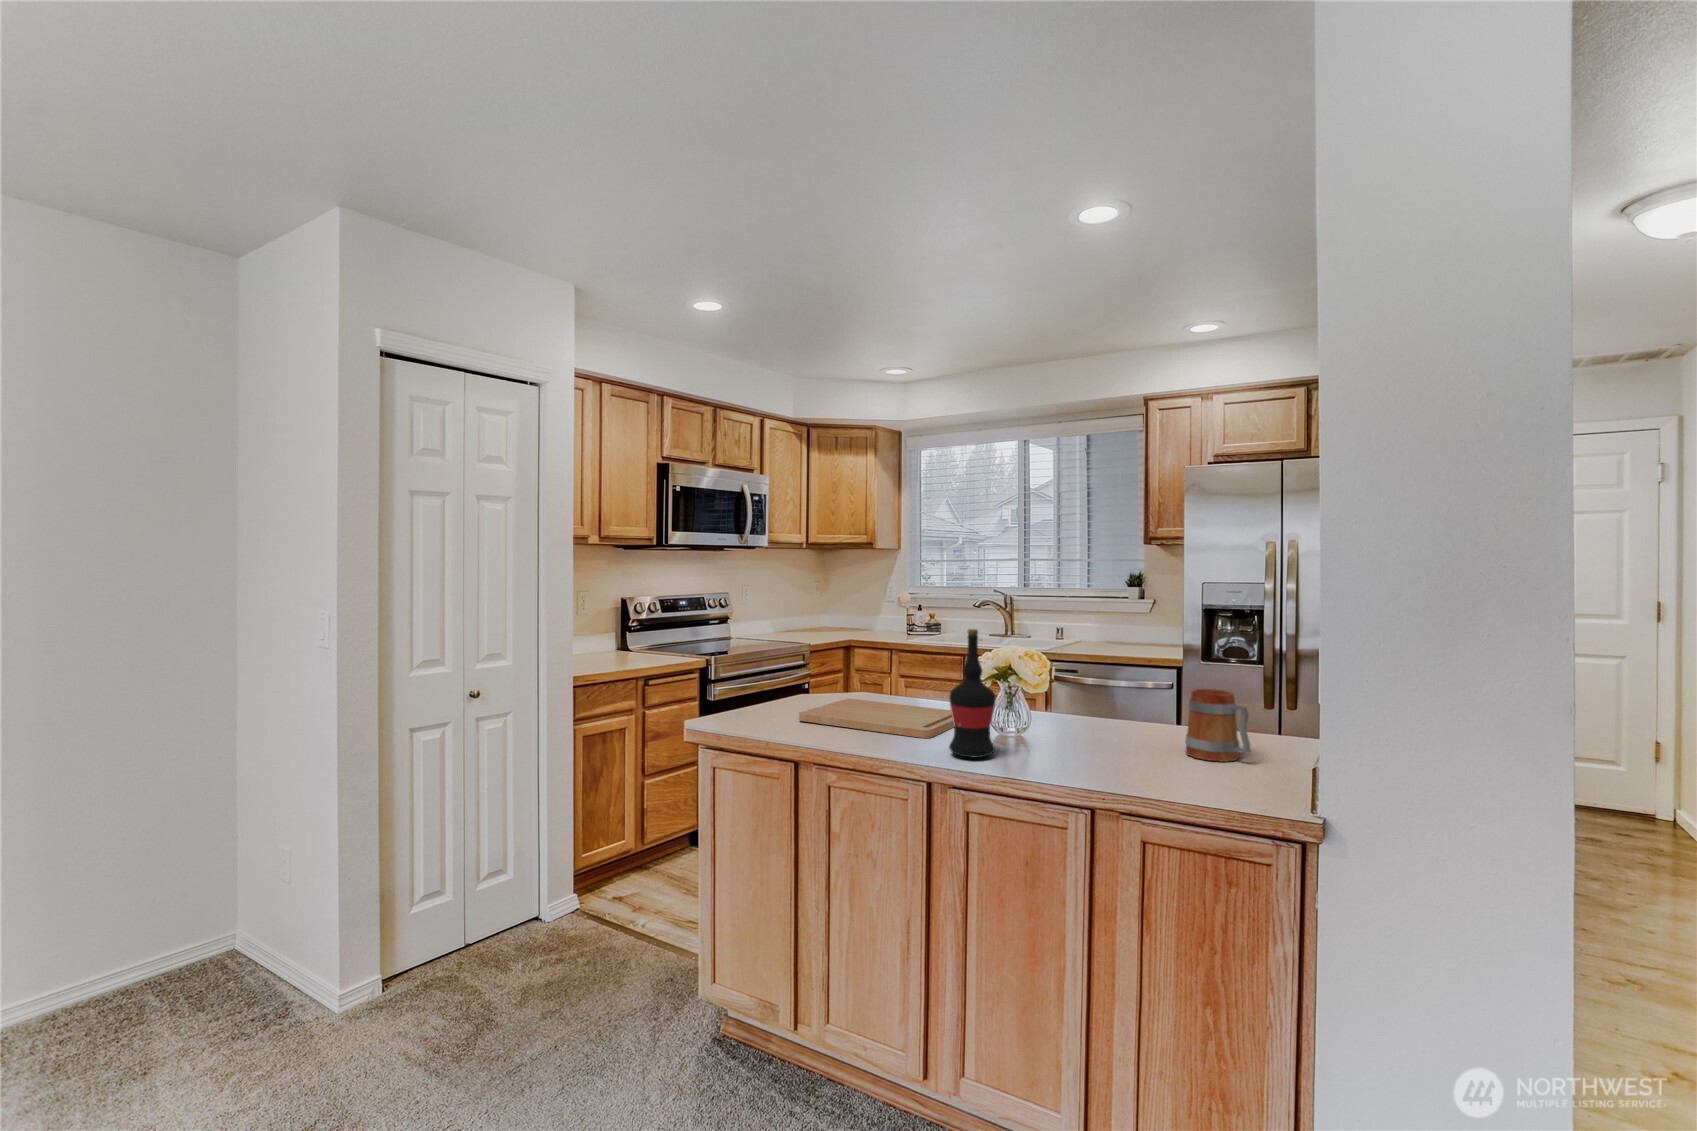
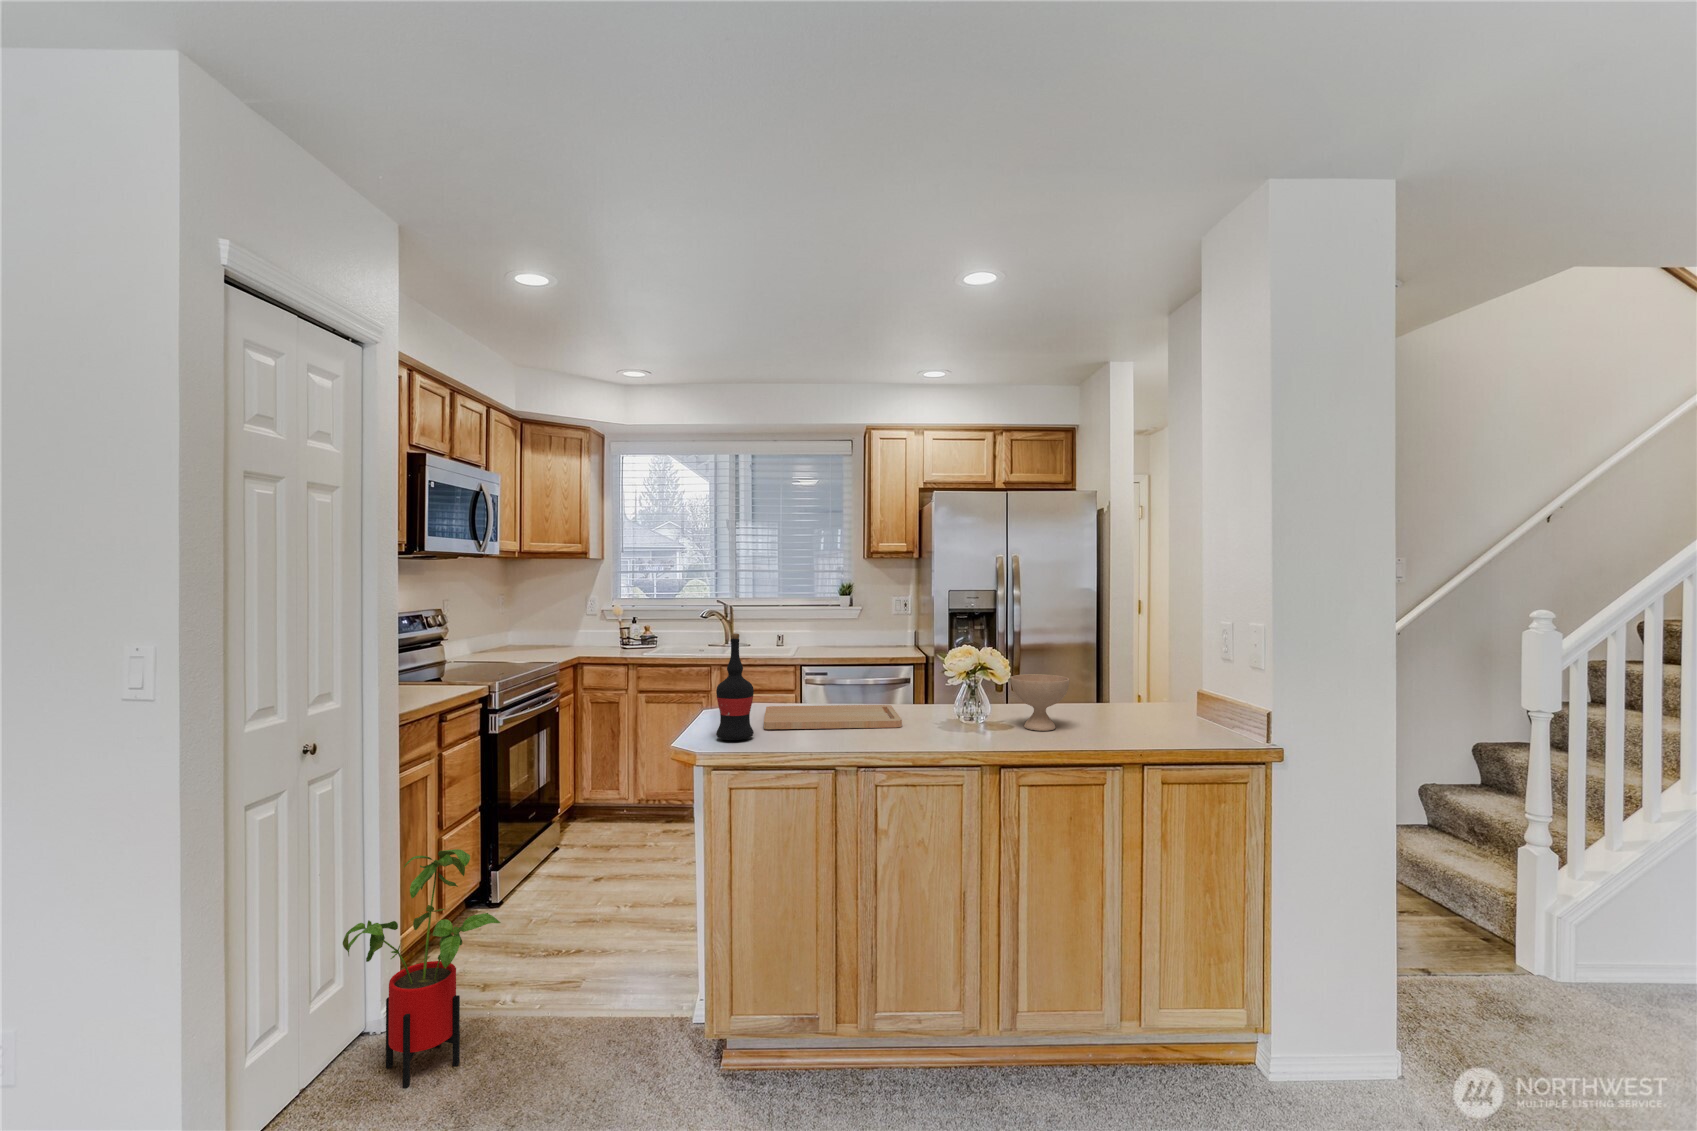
wine bottle: present [949,629,996,758] -> present [716,633,754,740]
mug: present [1185,689,1250,762] -> none [1071,665,1119,715]
bowl: none [1044,692,1123,770] -> present [1011,674,1069,731]
house plant: none [489,786,598,969] -> present [343,849,501,1088]

